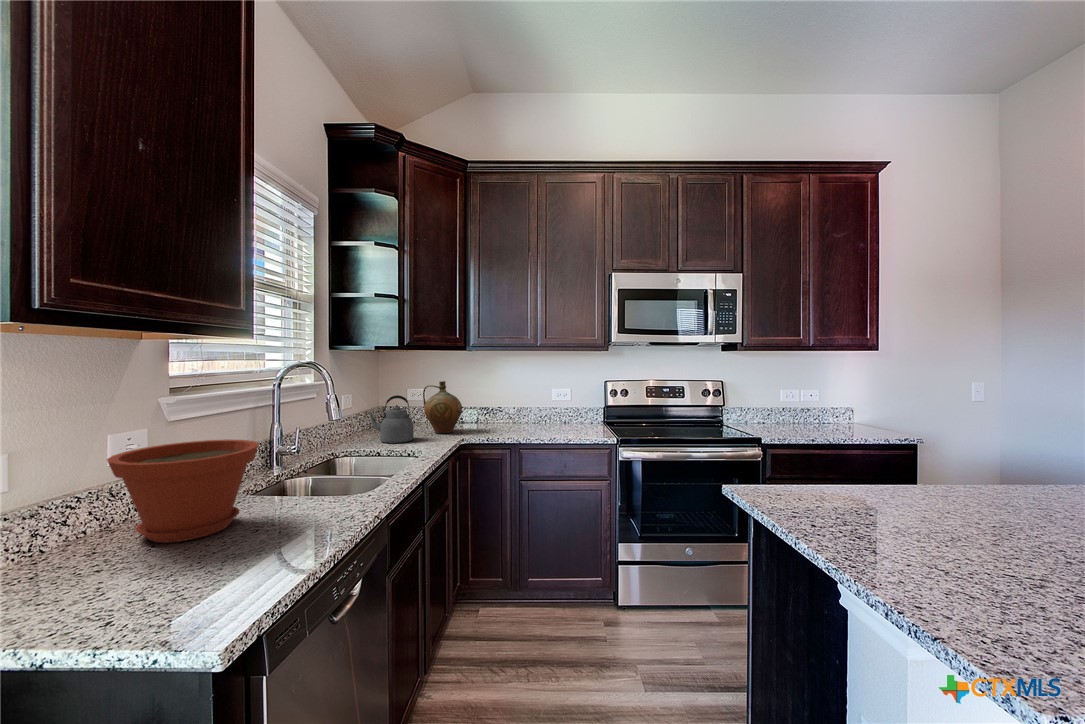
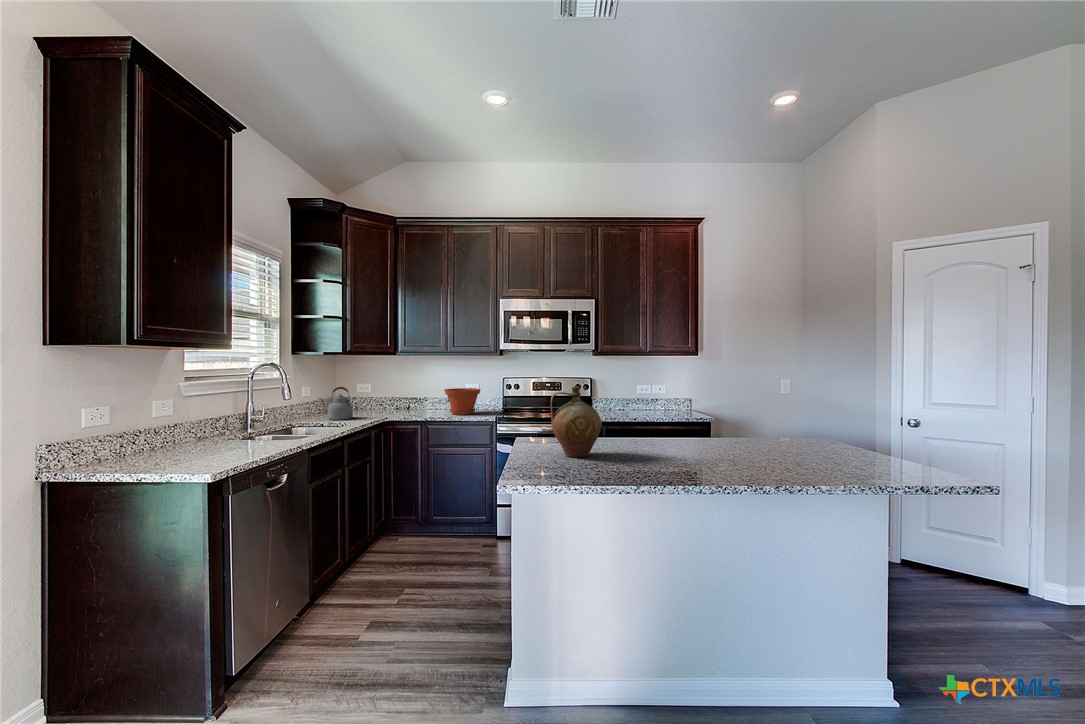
ceramic jug: present [423,381,462,433] -> present [551,387,602,457]
plant pot: present [107,440,259,543] -> present [444,388,481,415]

